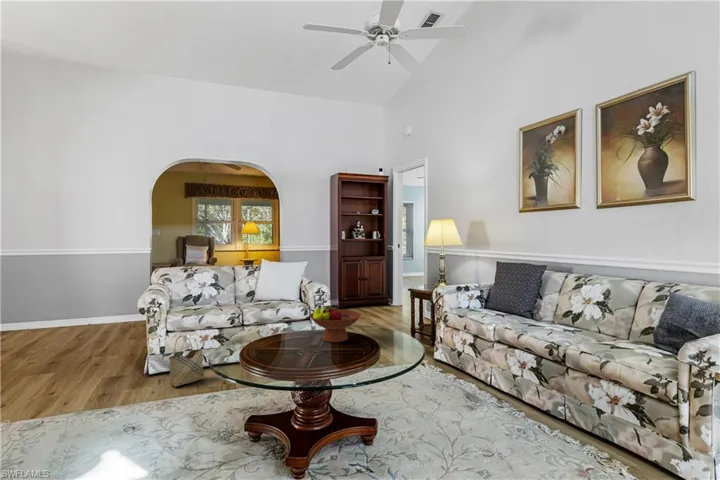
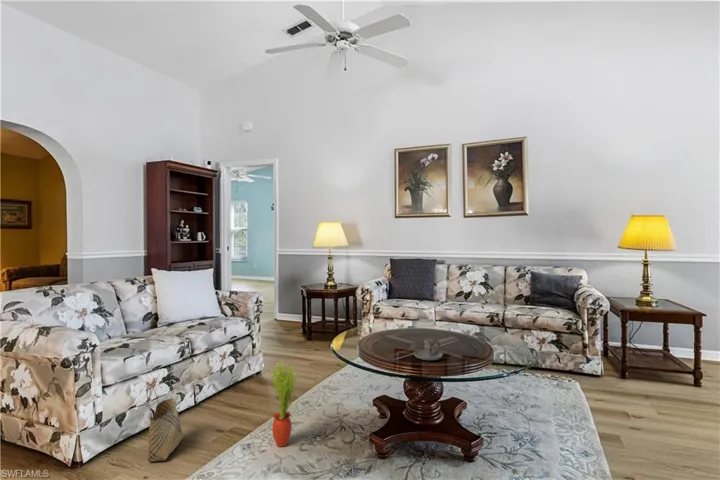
fruit bowl: present [309,306,361,342] -> none [362,305,413,341]
potted plant: none [216,336,247,406] -> present [272,361,298,447]
candle holder: none [279,342,315,365] -> present [414,339,443,360]

